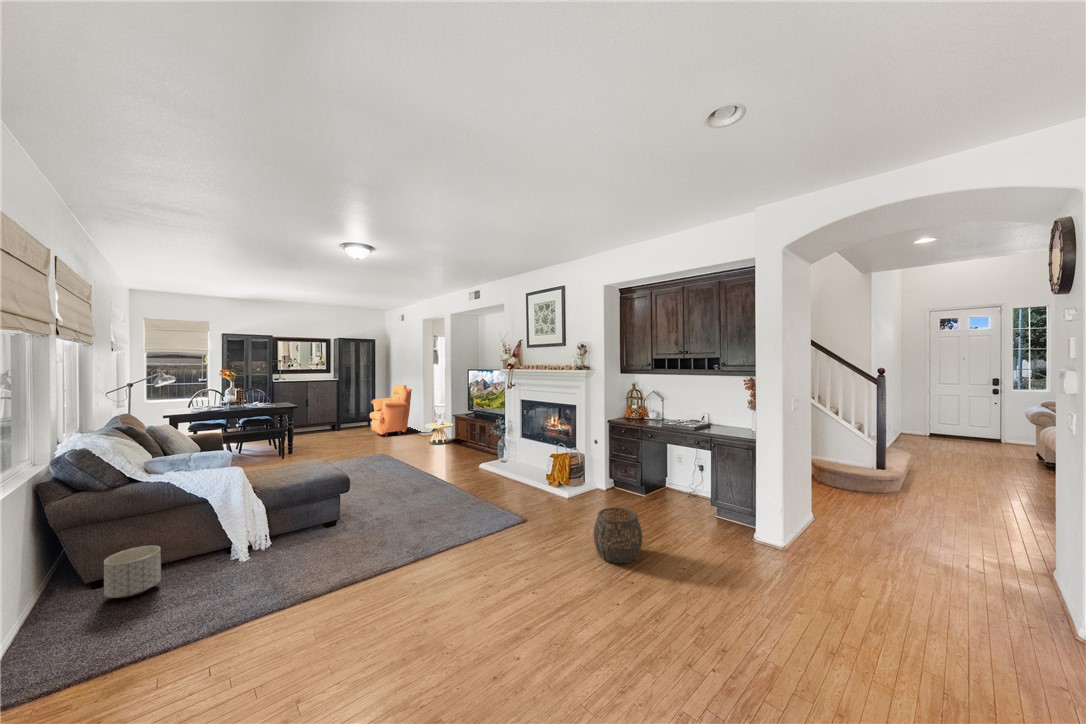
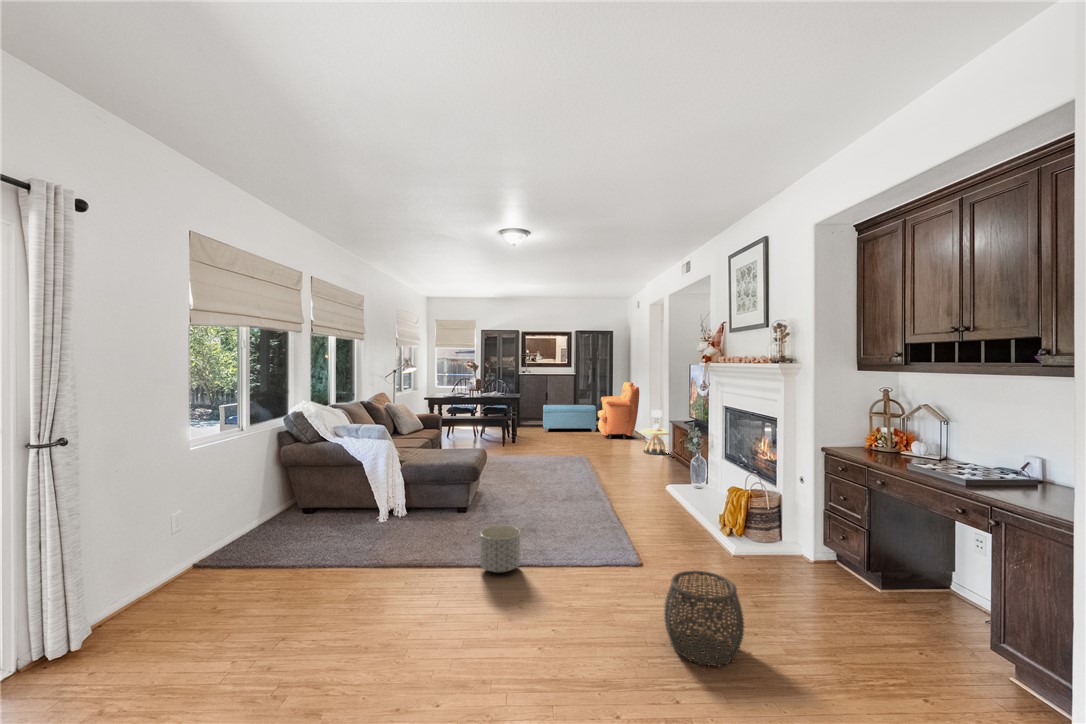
bench: none [305,408,365,439] -> present [543,405,596,432]
planter: present [104,546,161,598] -> present [480,525,520,573]

